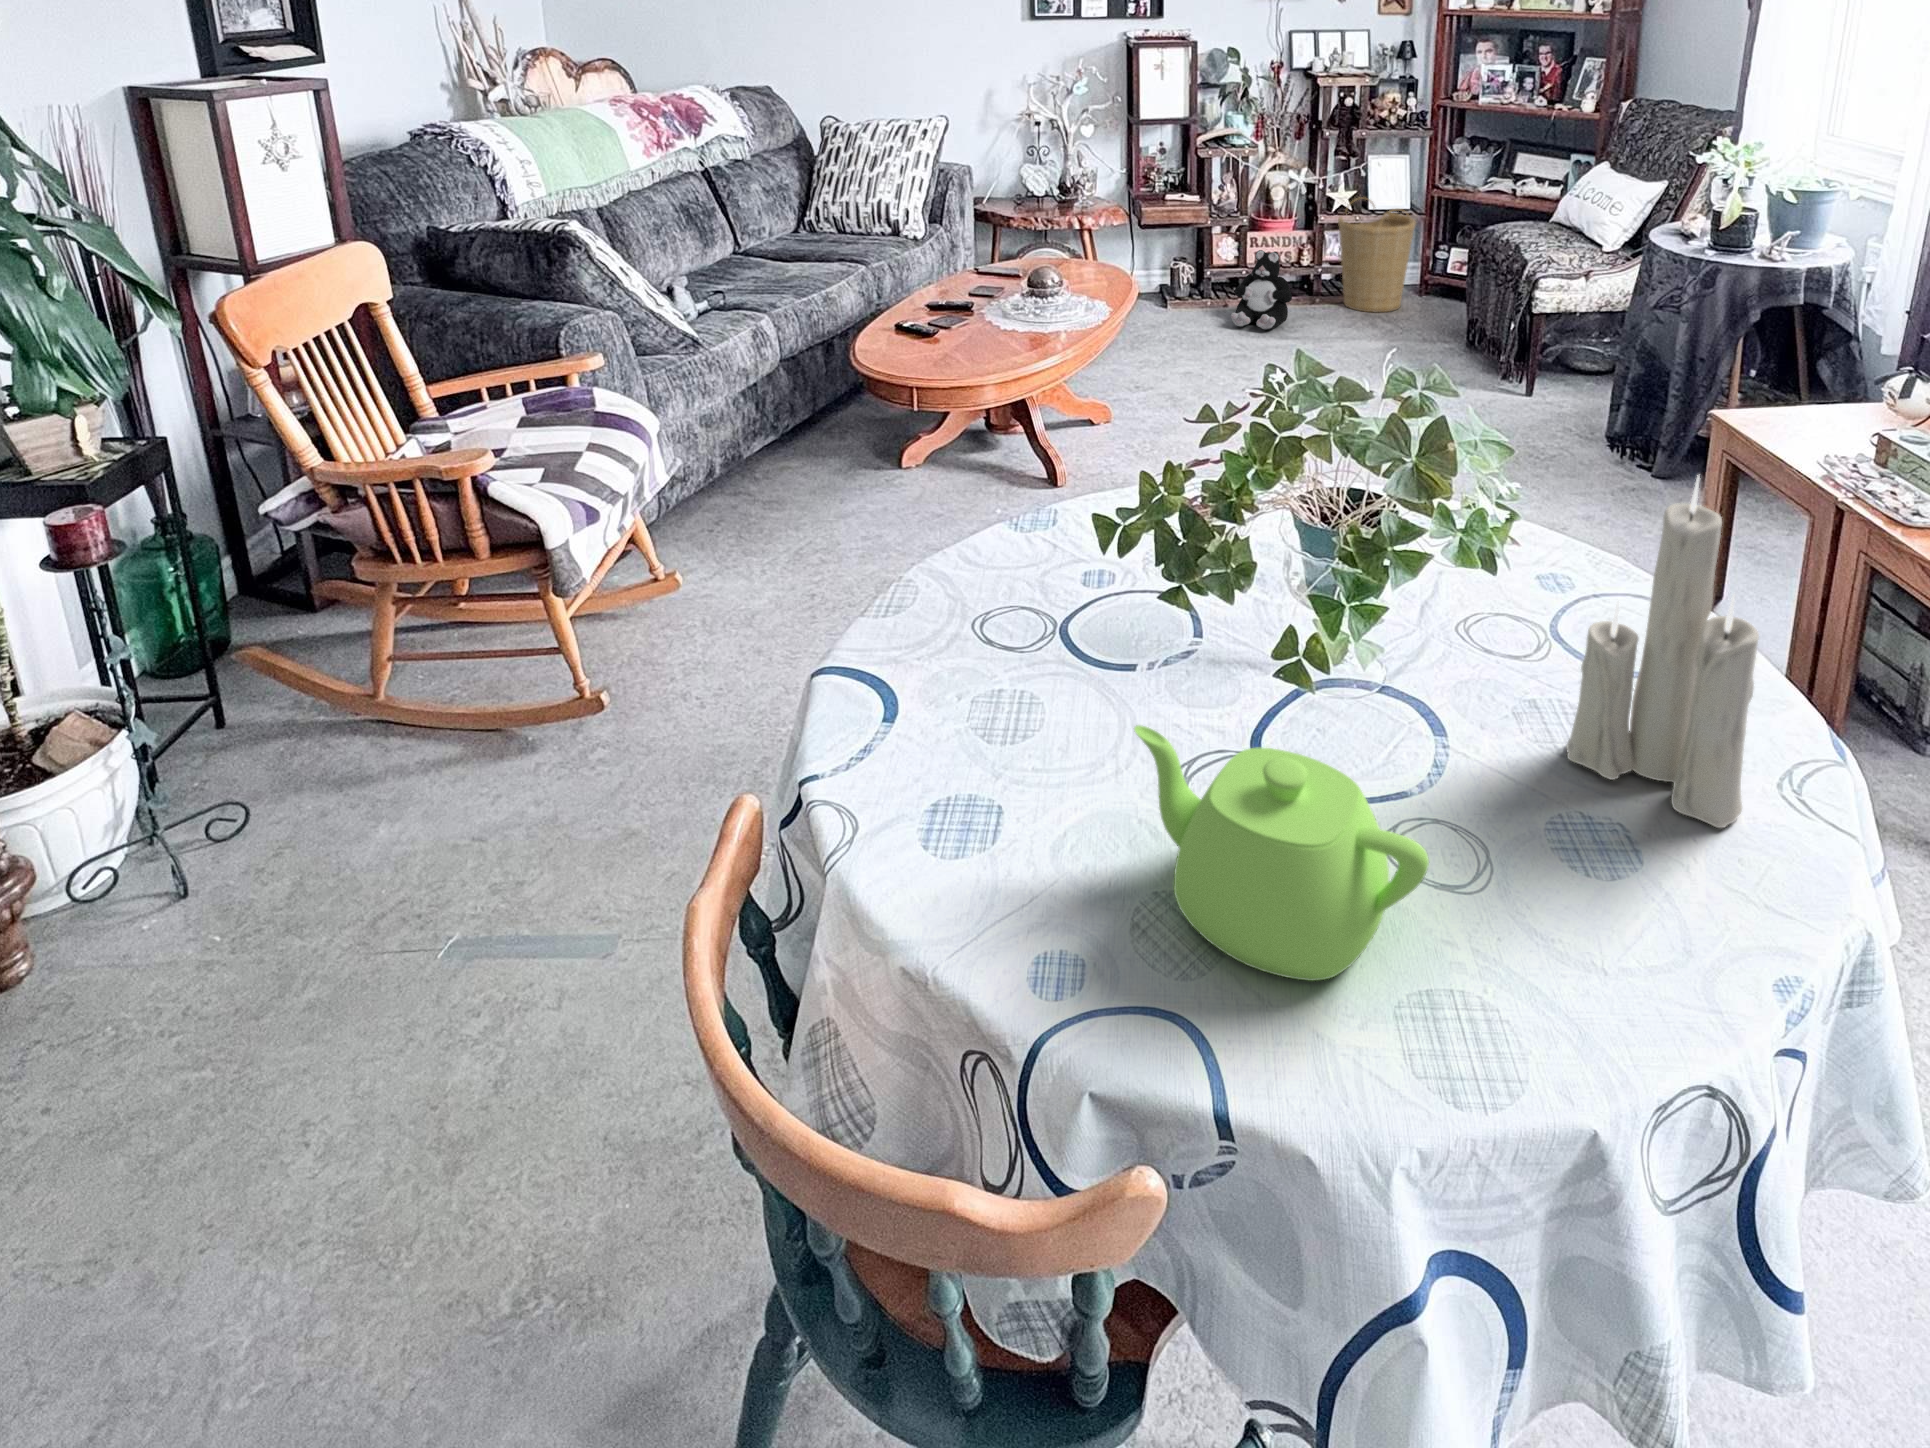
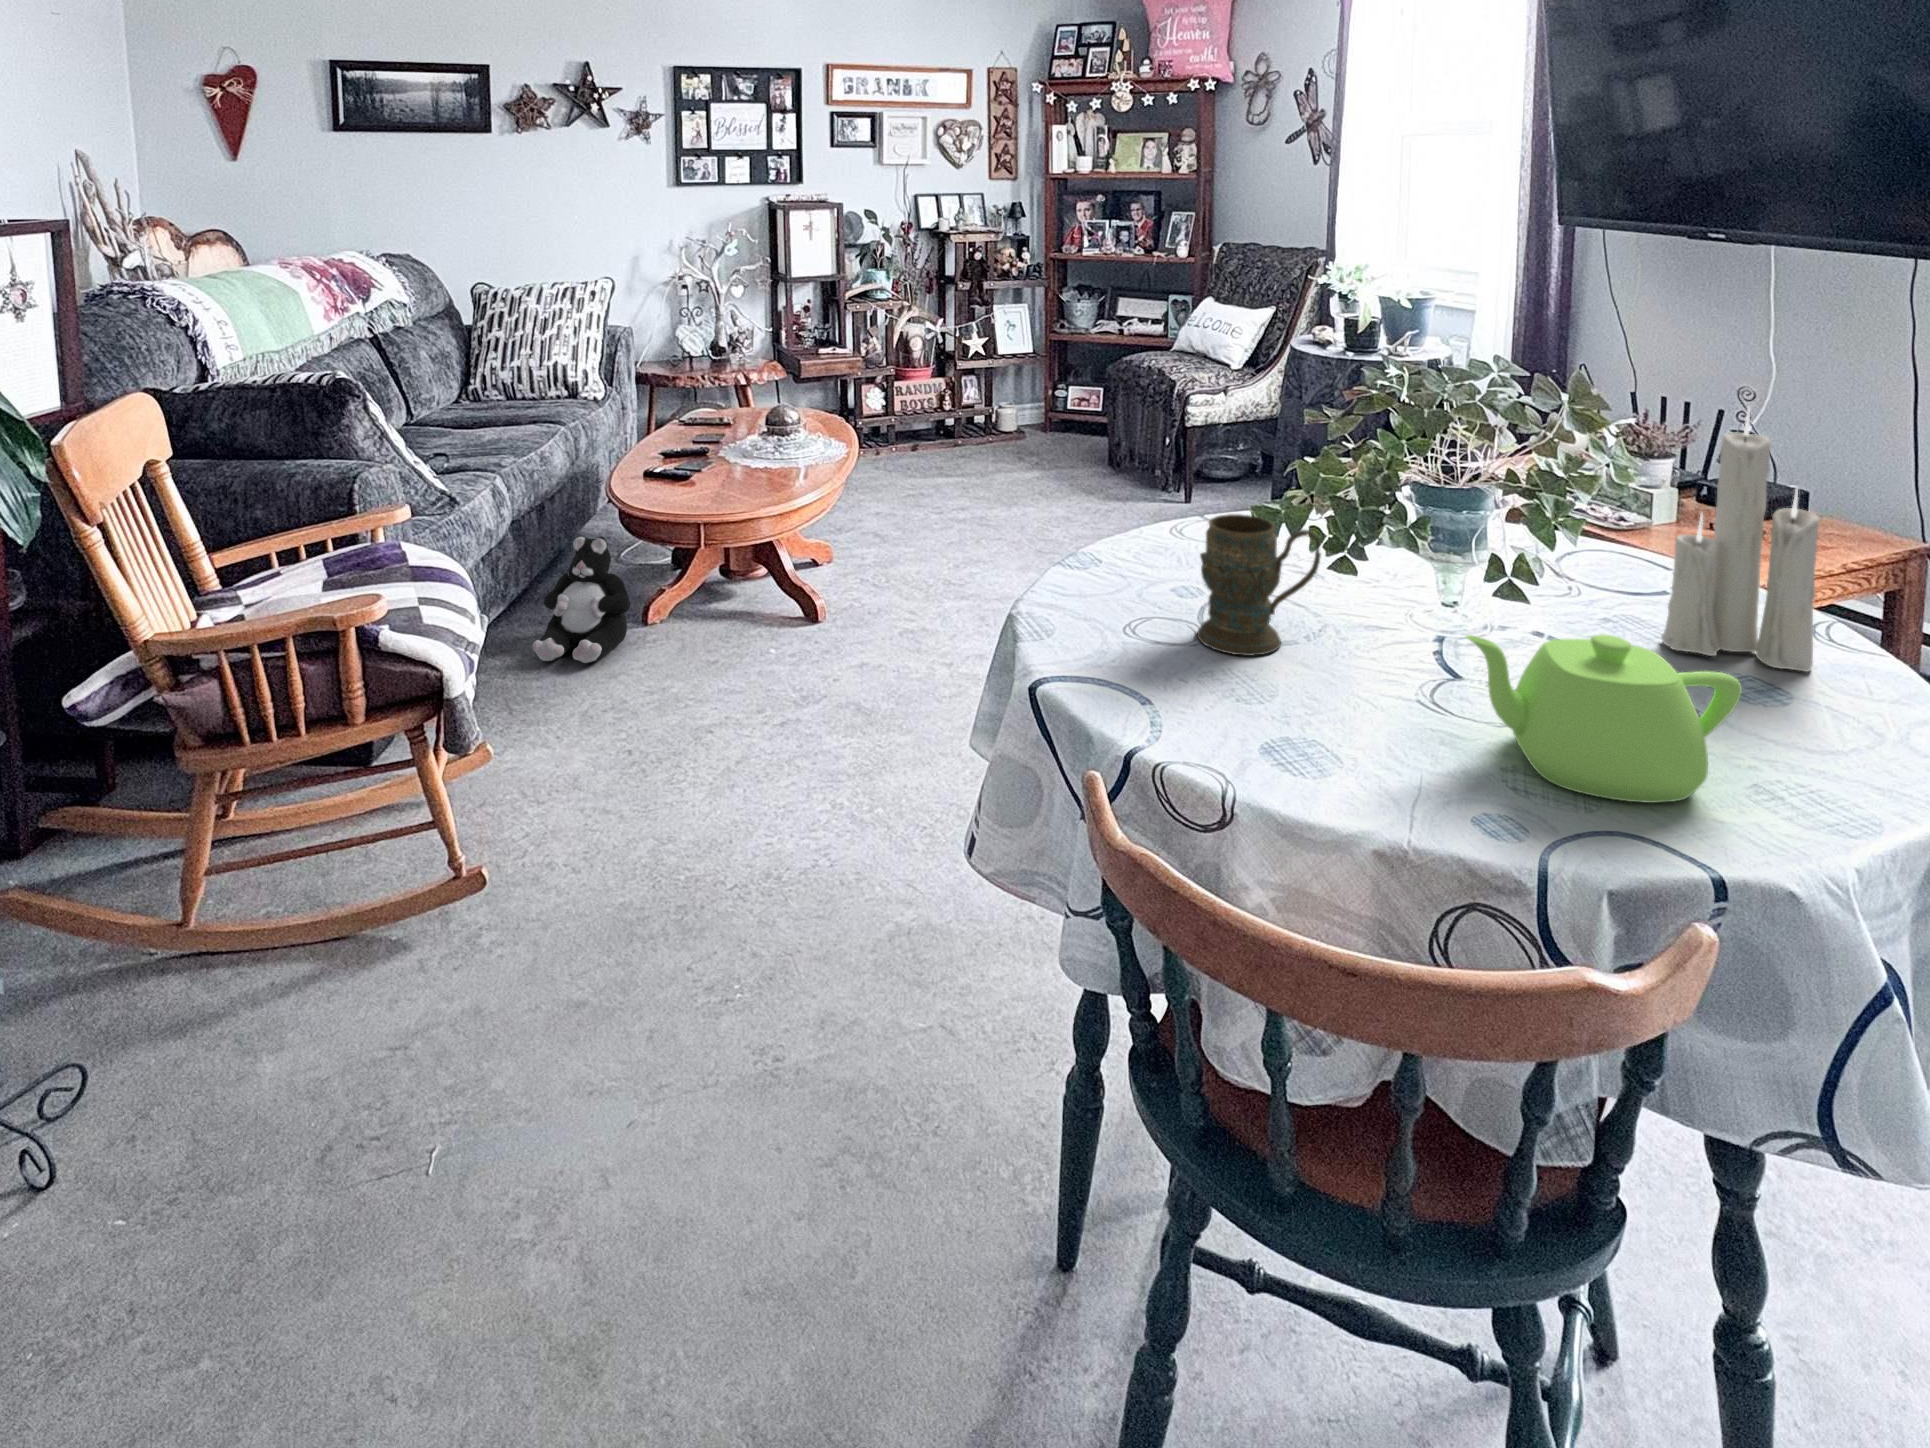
basket: present [1338,197,1416,312] -> none [974,342,1043,445]
plush toy: present [1231,250,1292,330] -> present [533,536,630,663]
mug: none [1026,510,1149,674] -> present [1197,514,1321,656]

